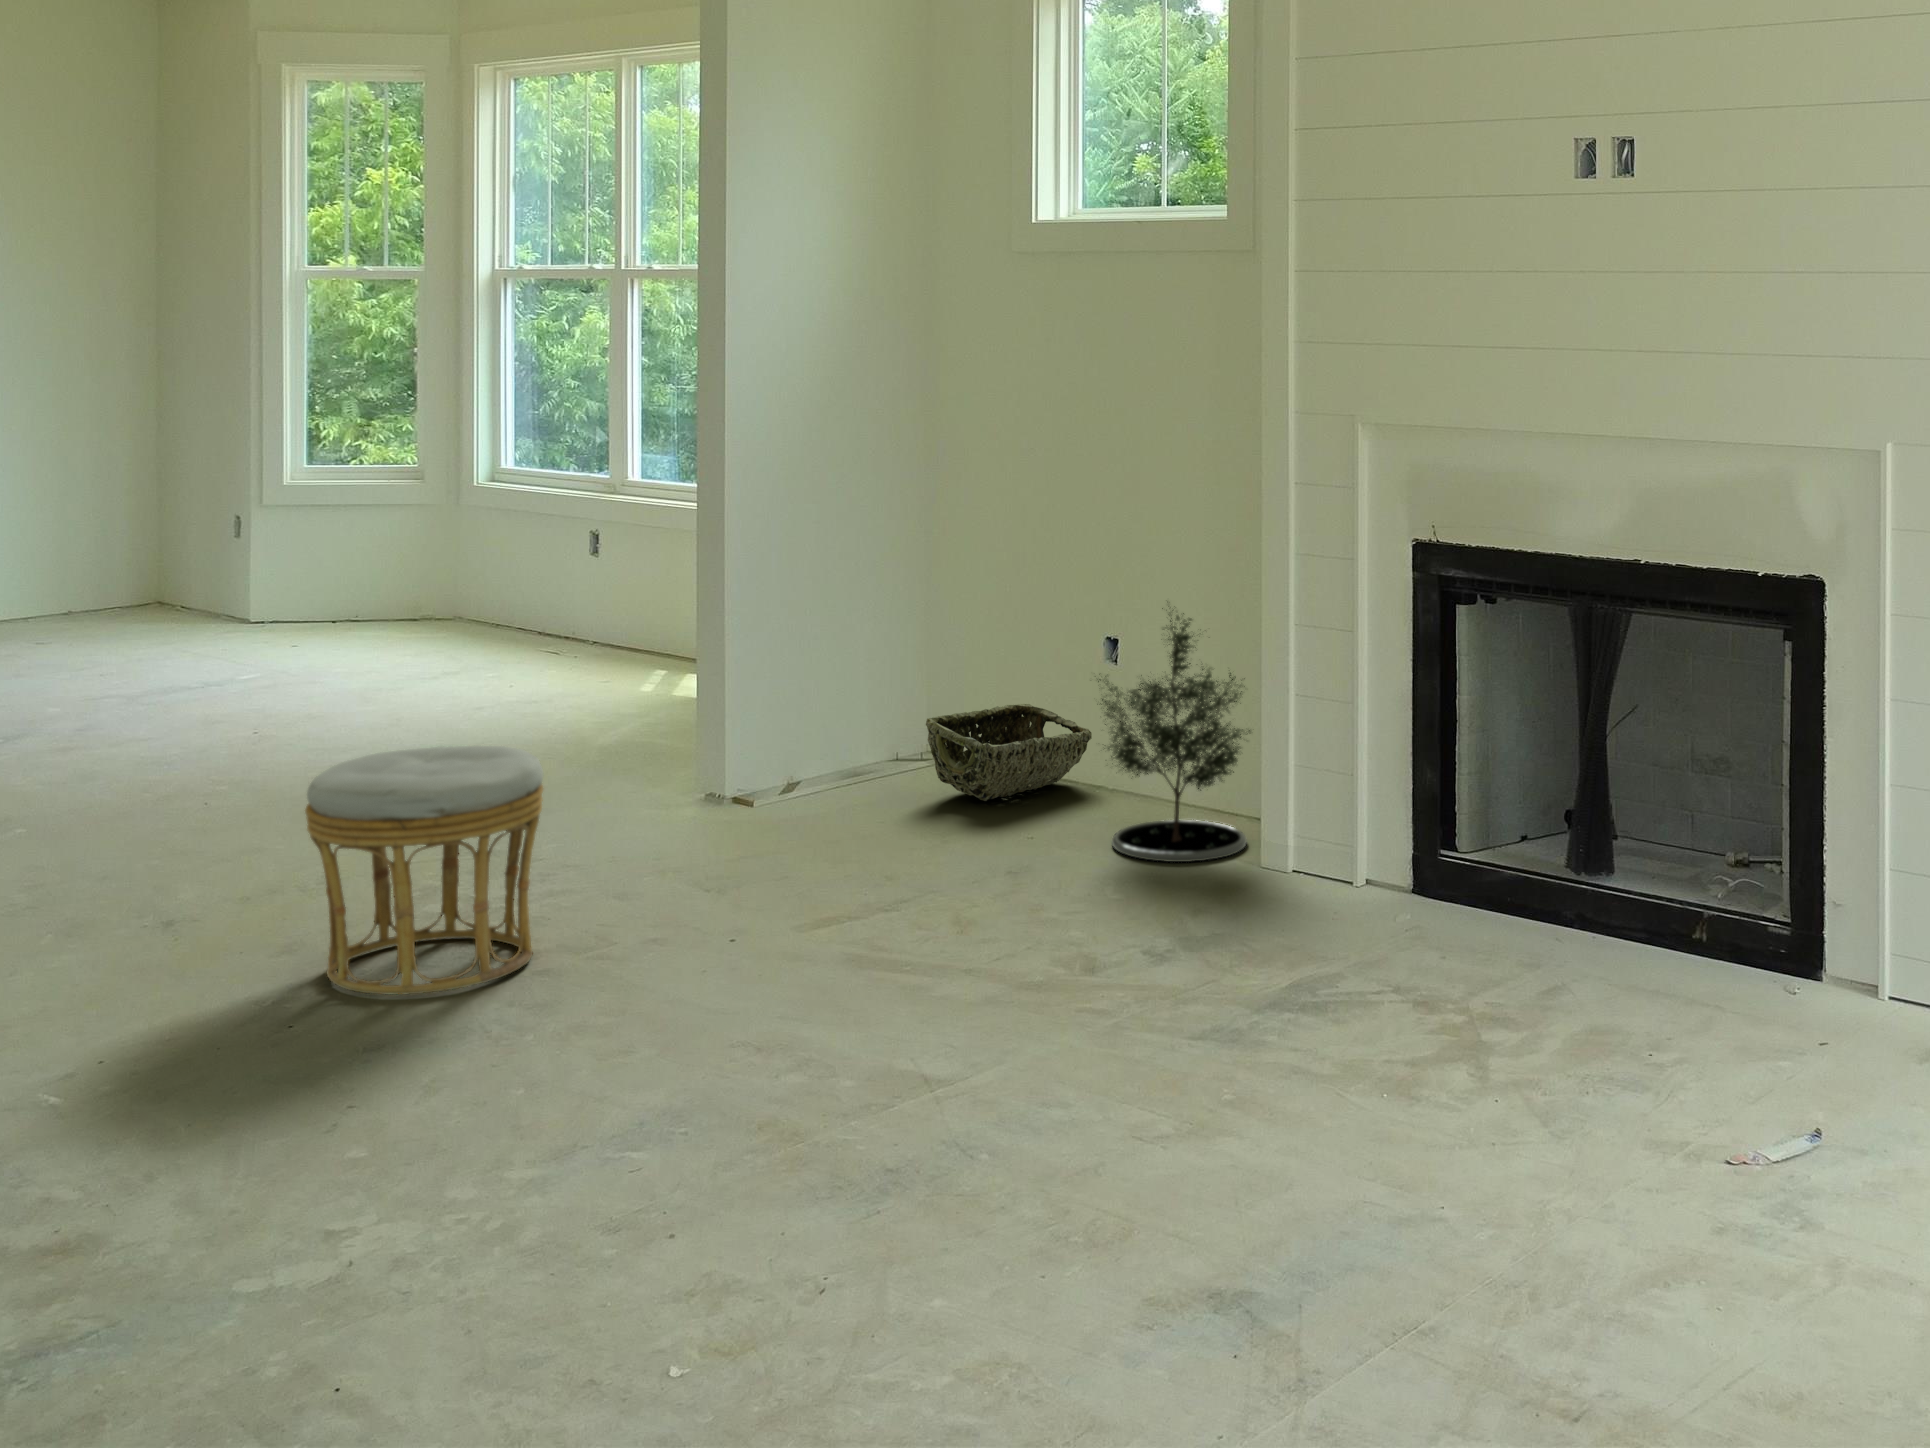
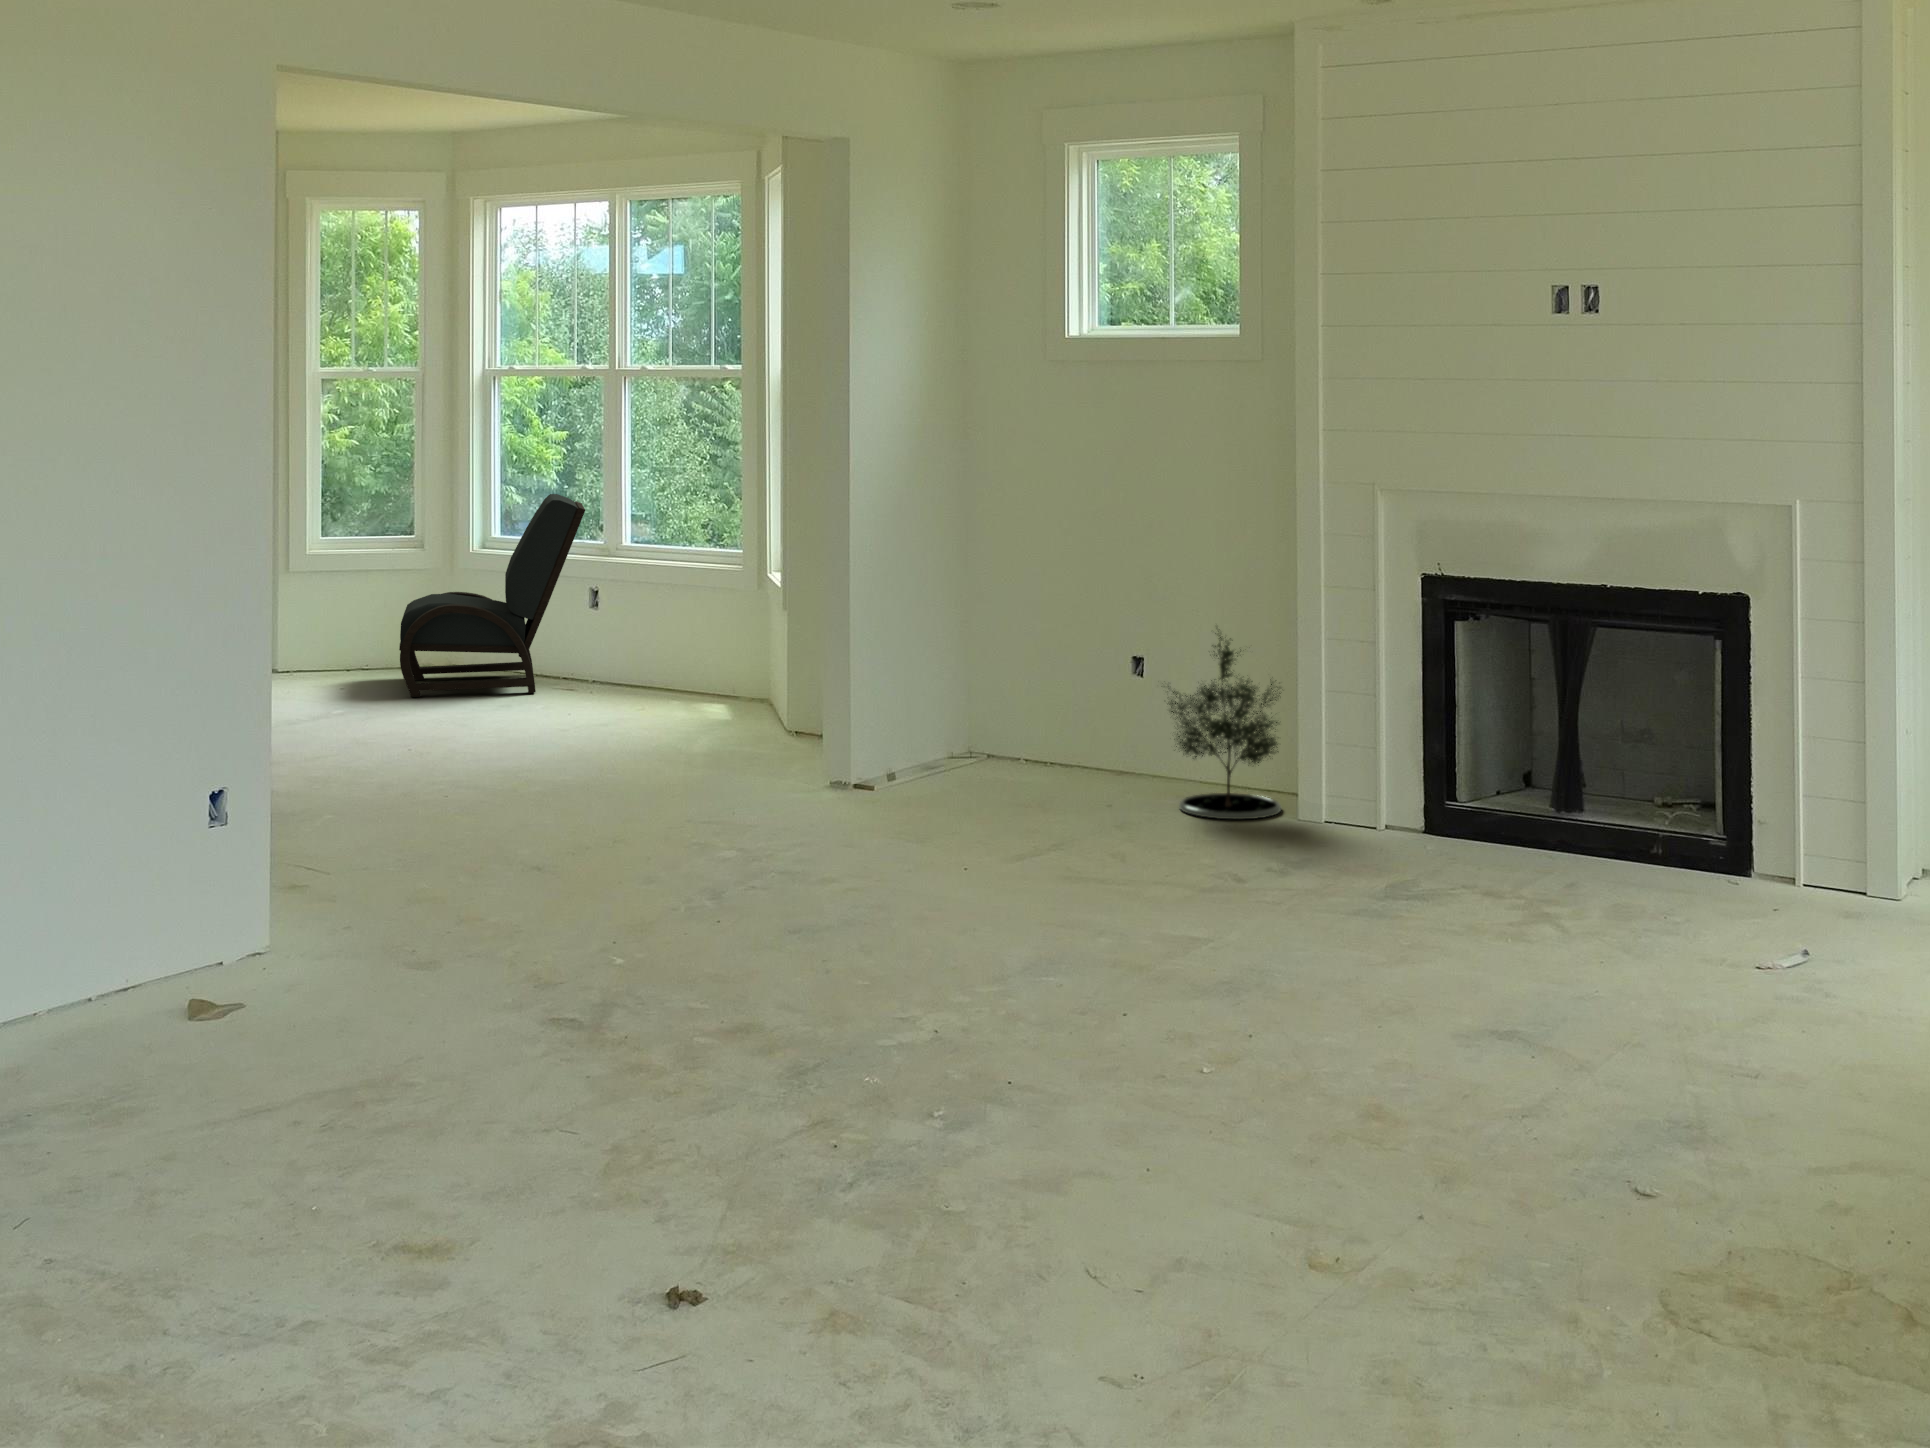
lounge chair: none [341,420,592,658] -> present [399,494,585,697]
woven basket: present [926,704,1092,801] -> none [1005,713,1123,785]
ottoman: present [305,746,543,994] -> none [690,732,849,904]

